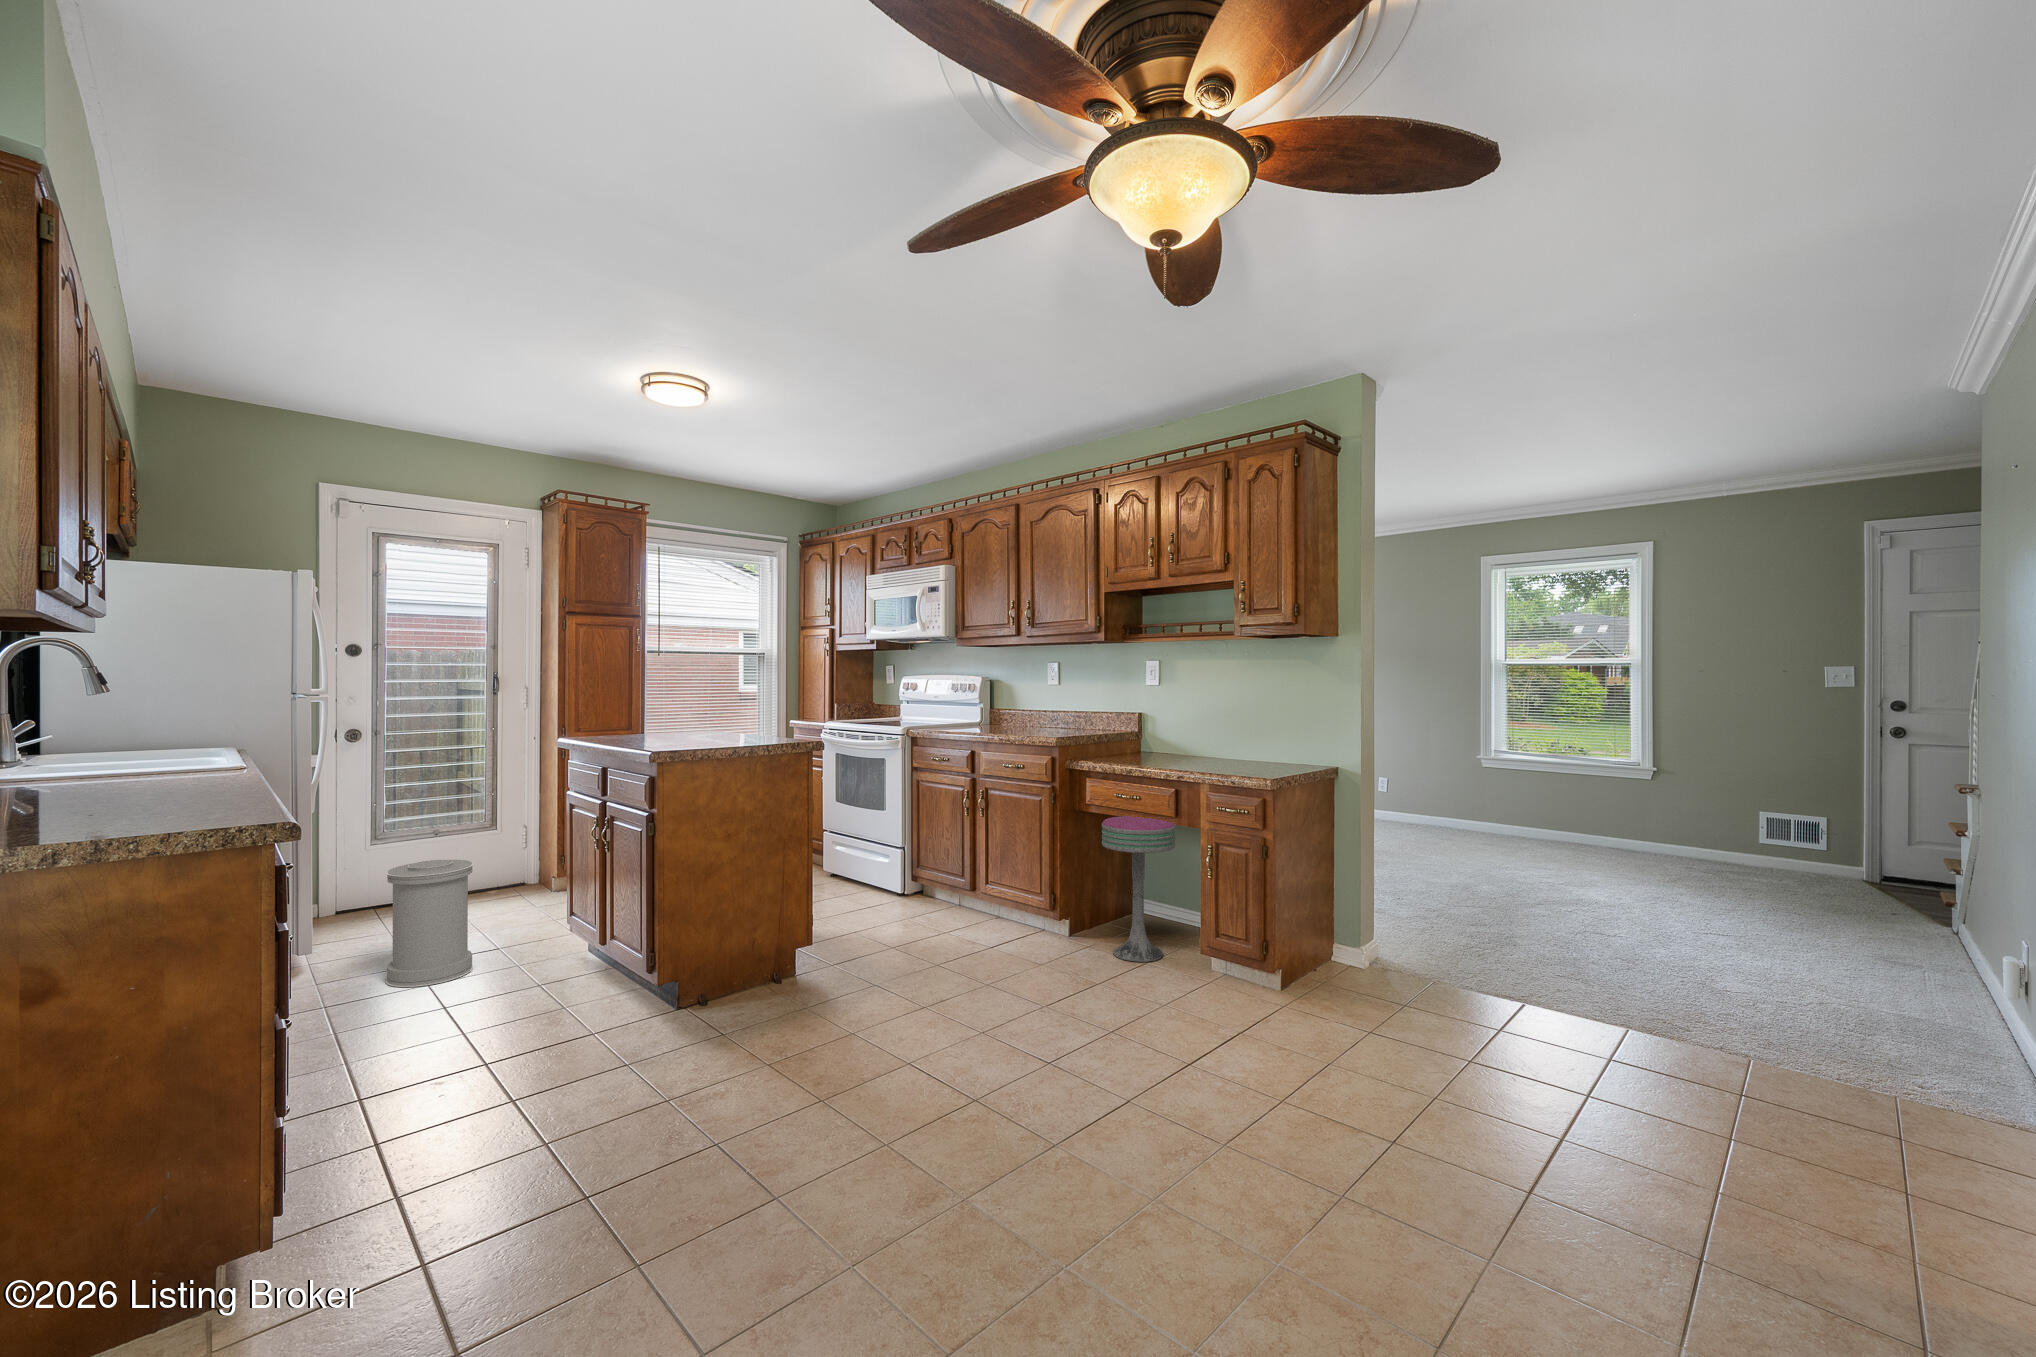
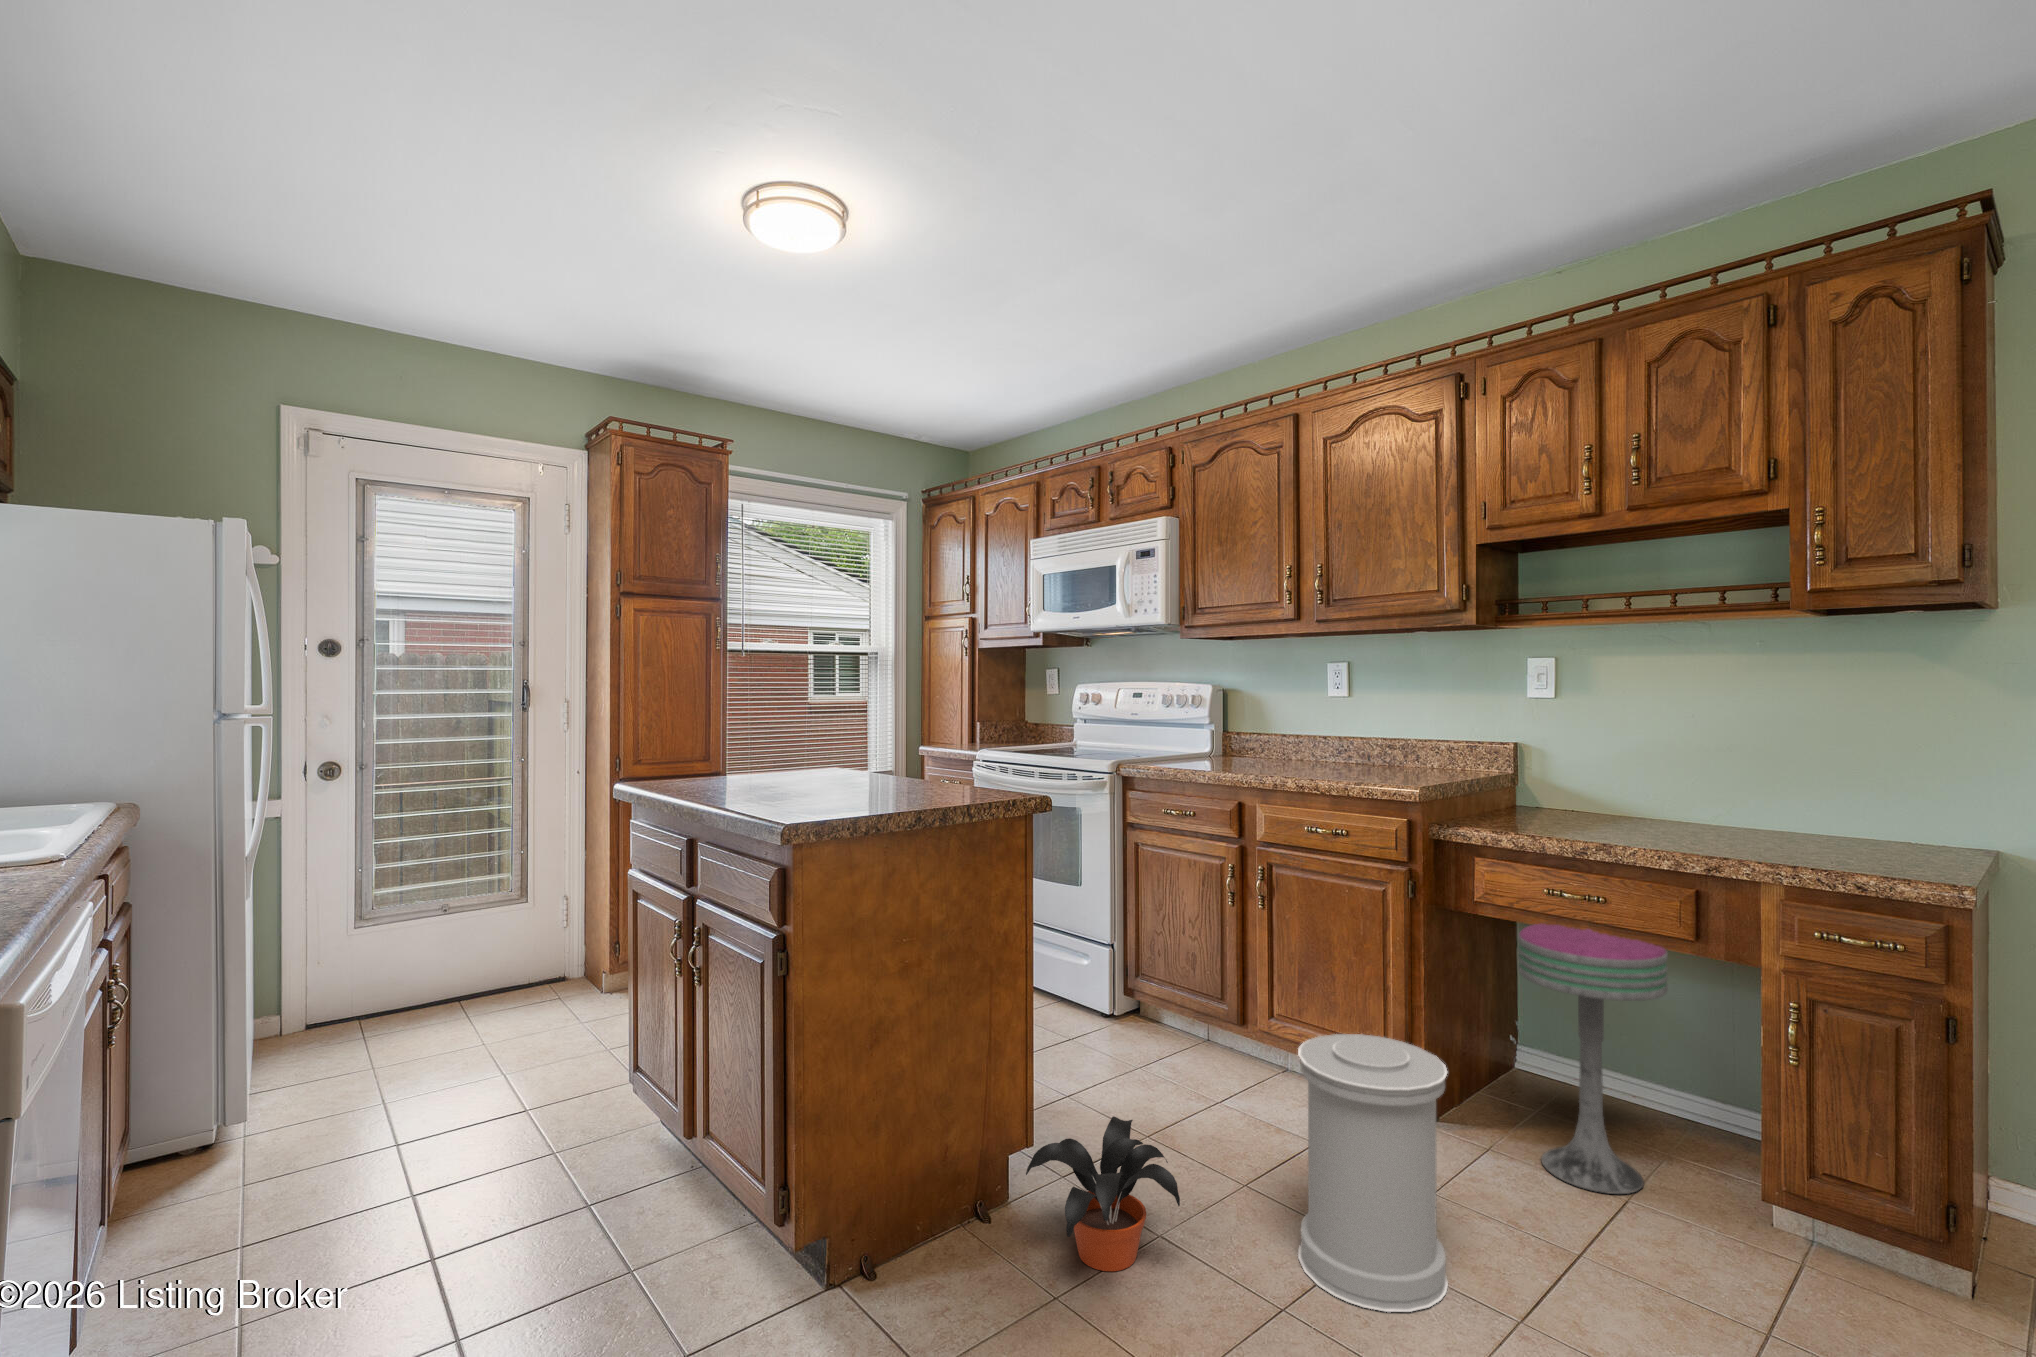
trash can: present [386,860,474,987] -> present [1298,1034,1448,1312]
potted plant: none [795,921,879,997] -> present [1026,1117,1180,1271]

